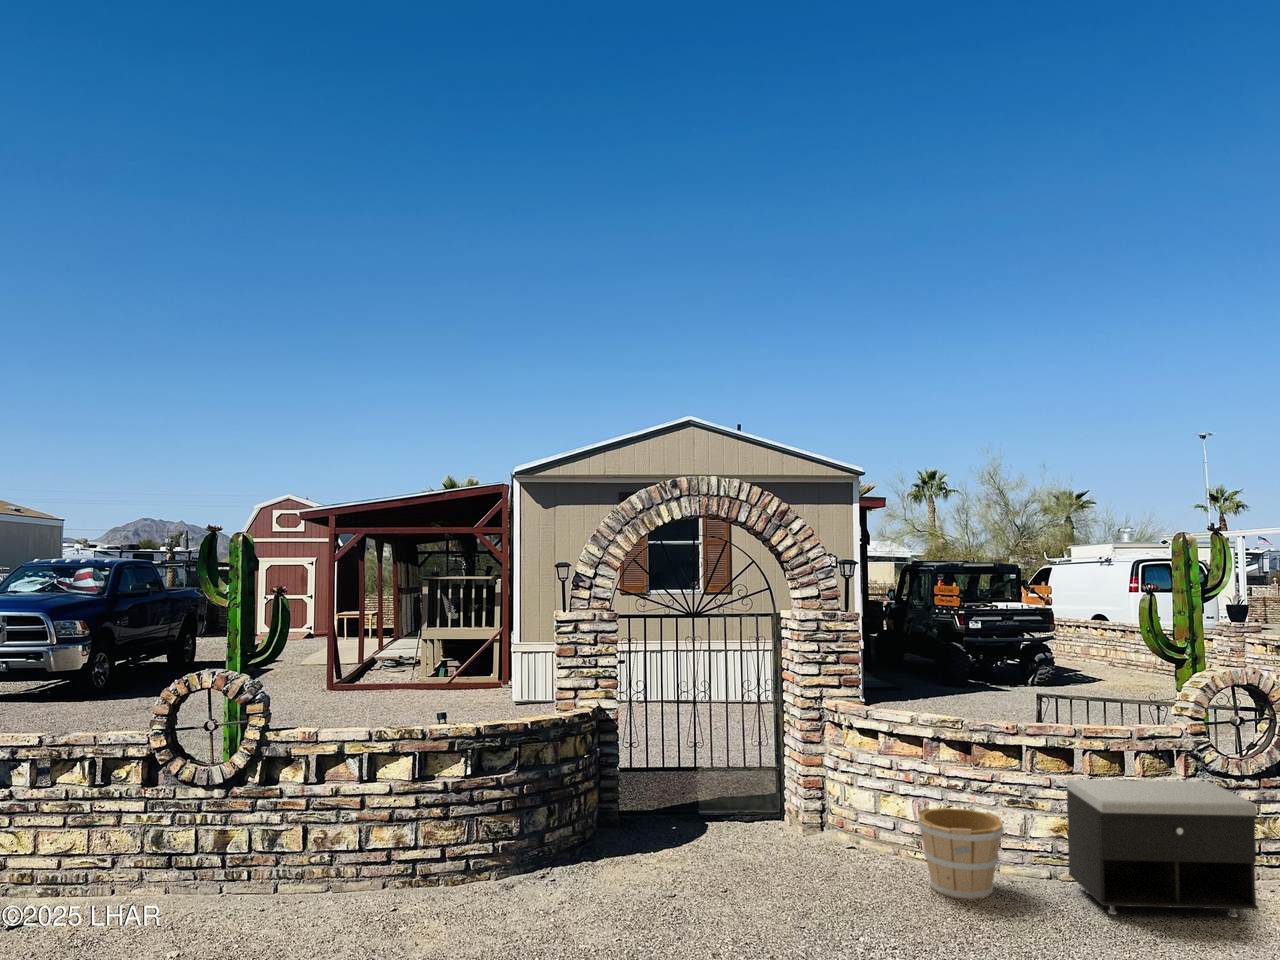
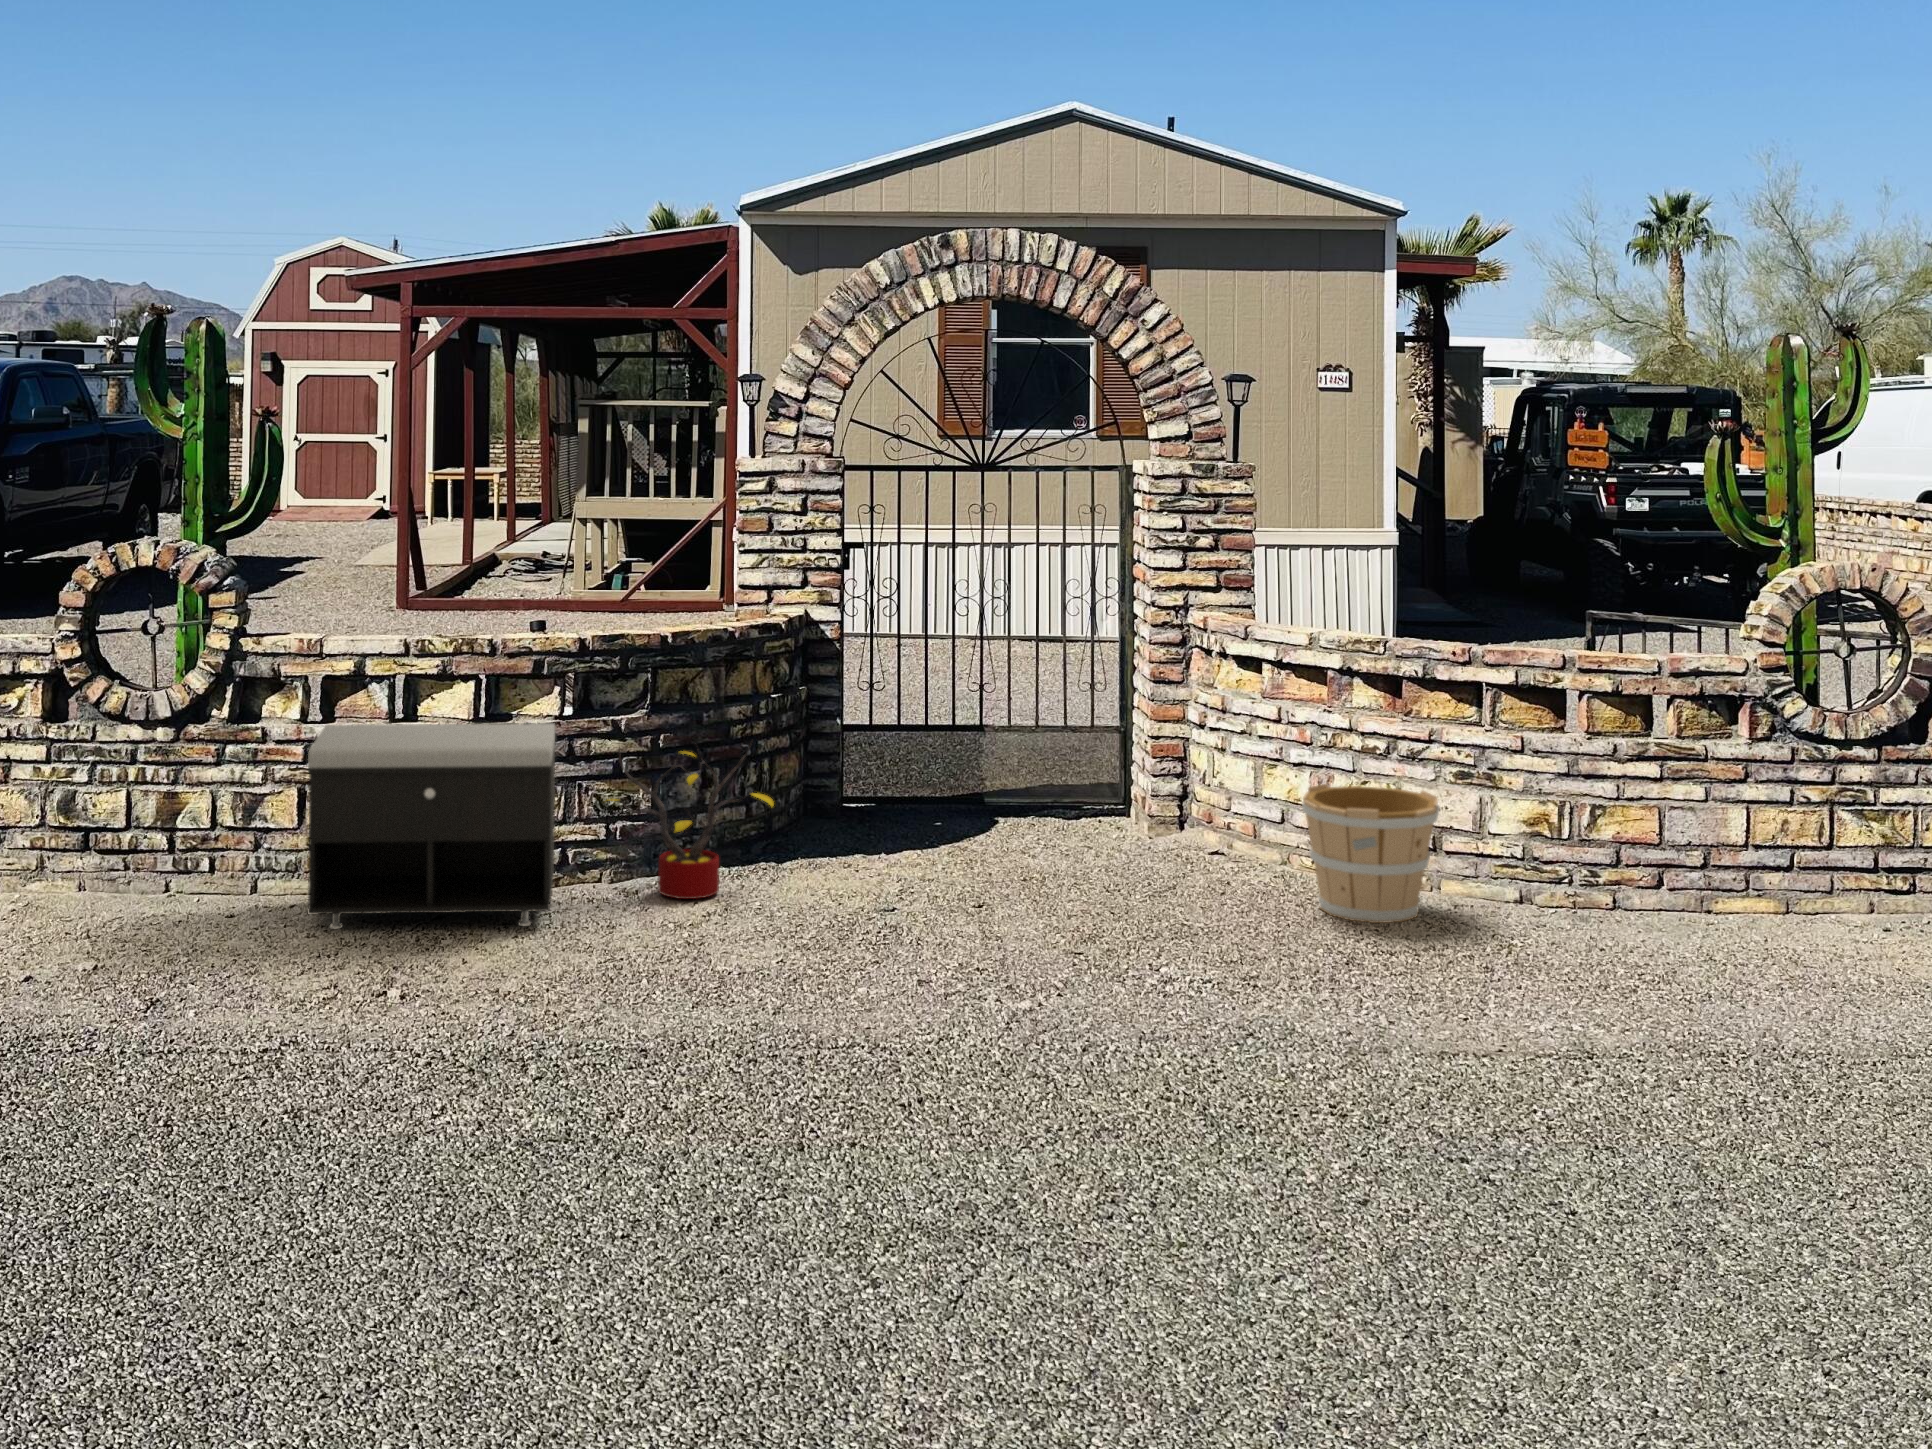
storage bench: present [1067,779,1258,917] -> present [308,723,555,929]
decorative plant: none [491,787,597,892] -> present [609,748,774,899]

